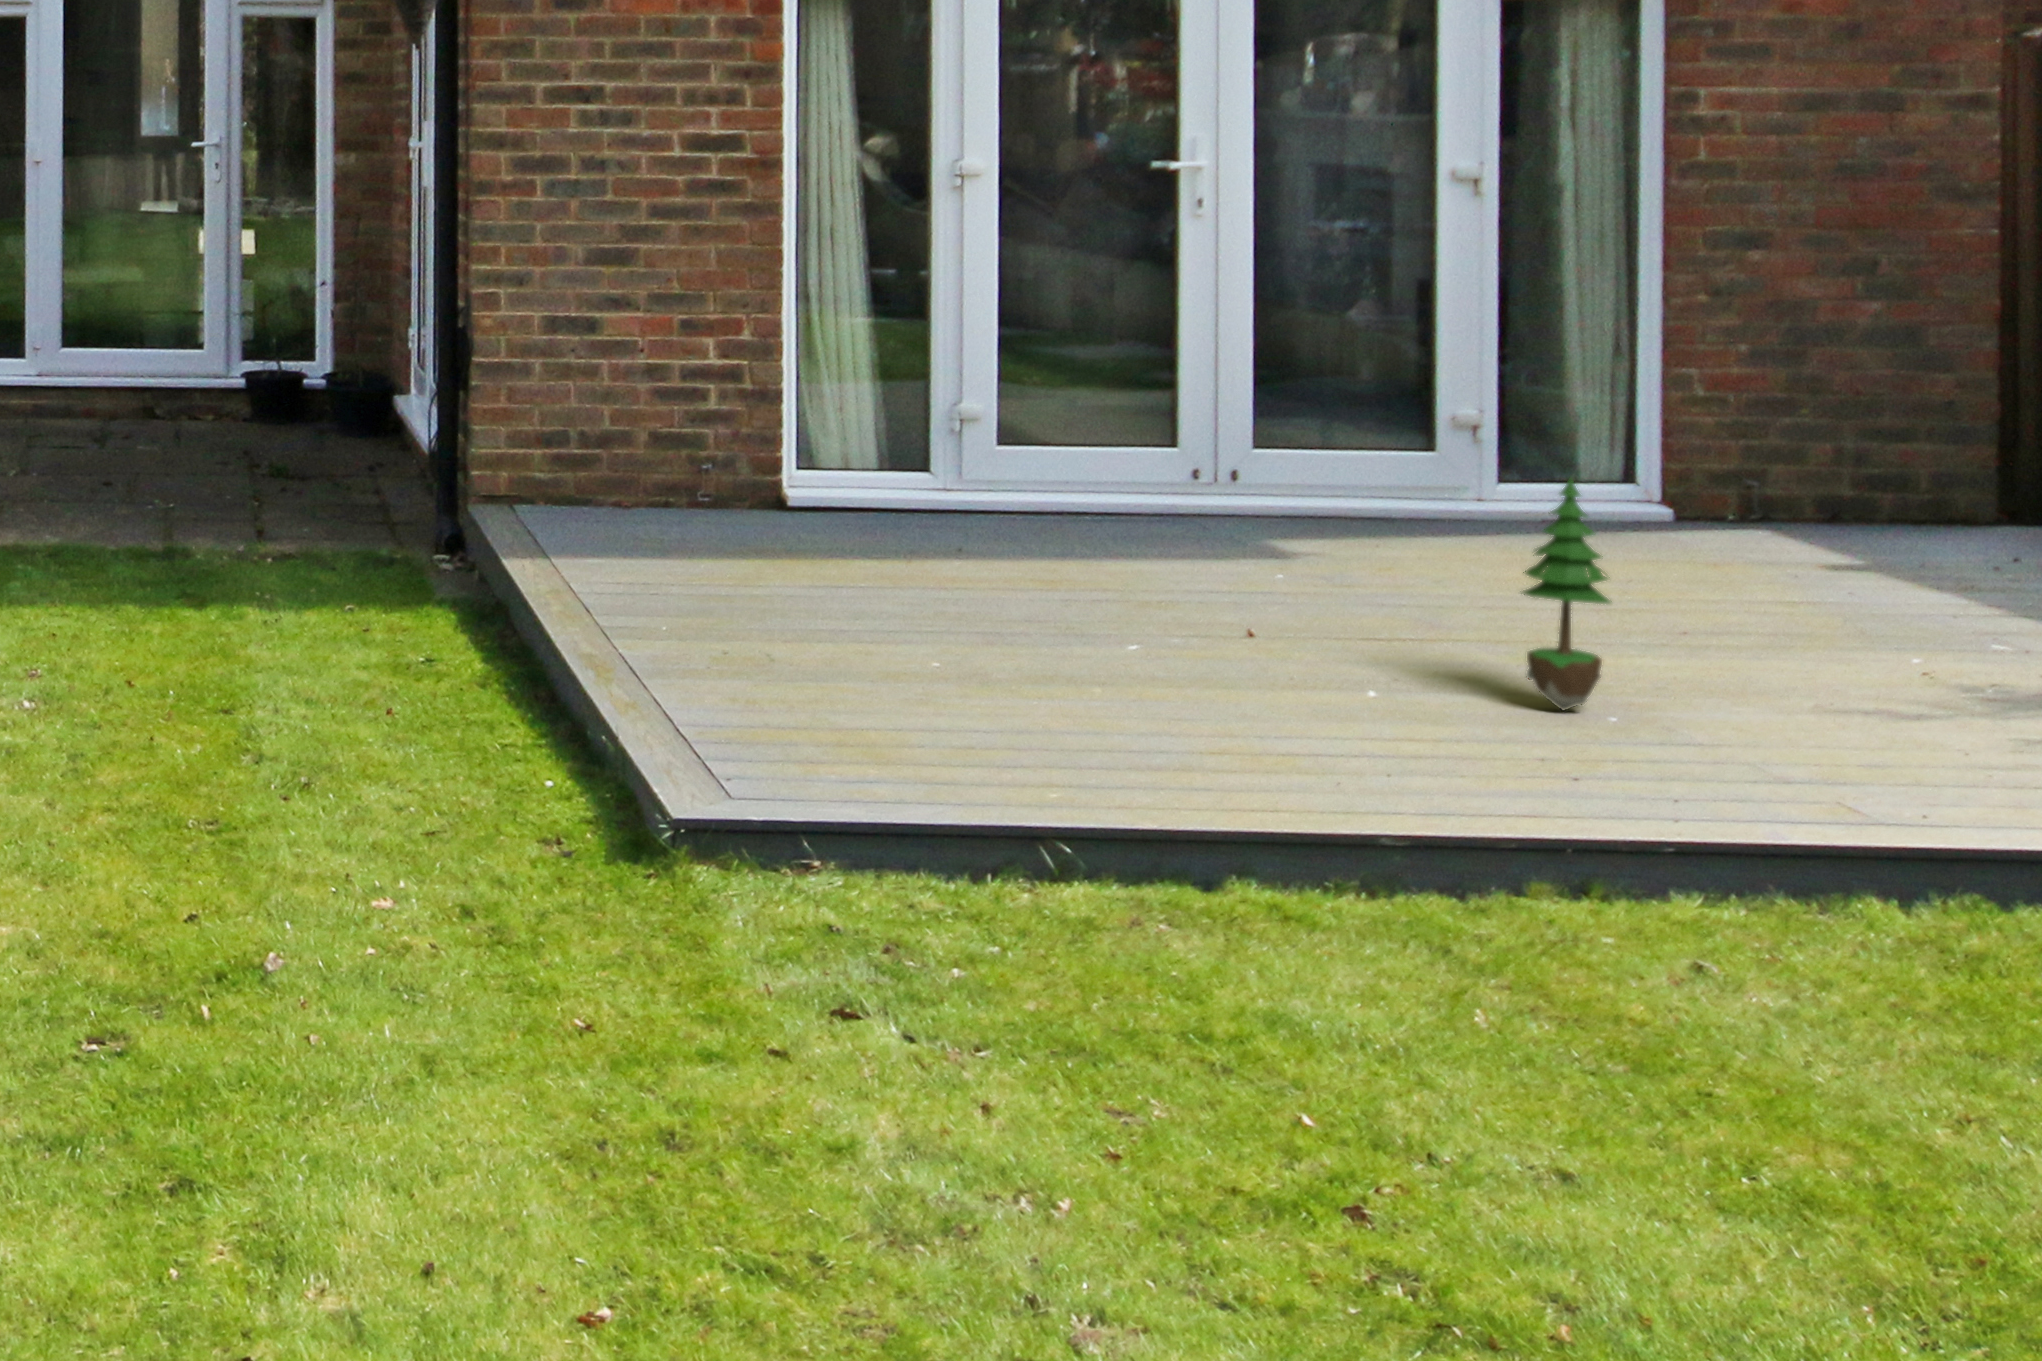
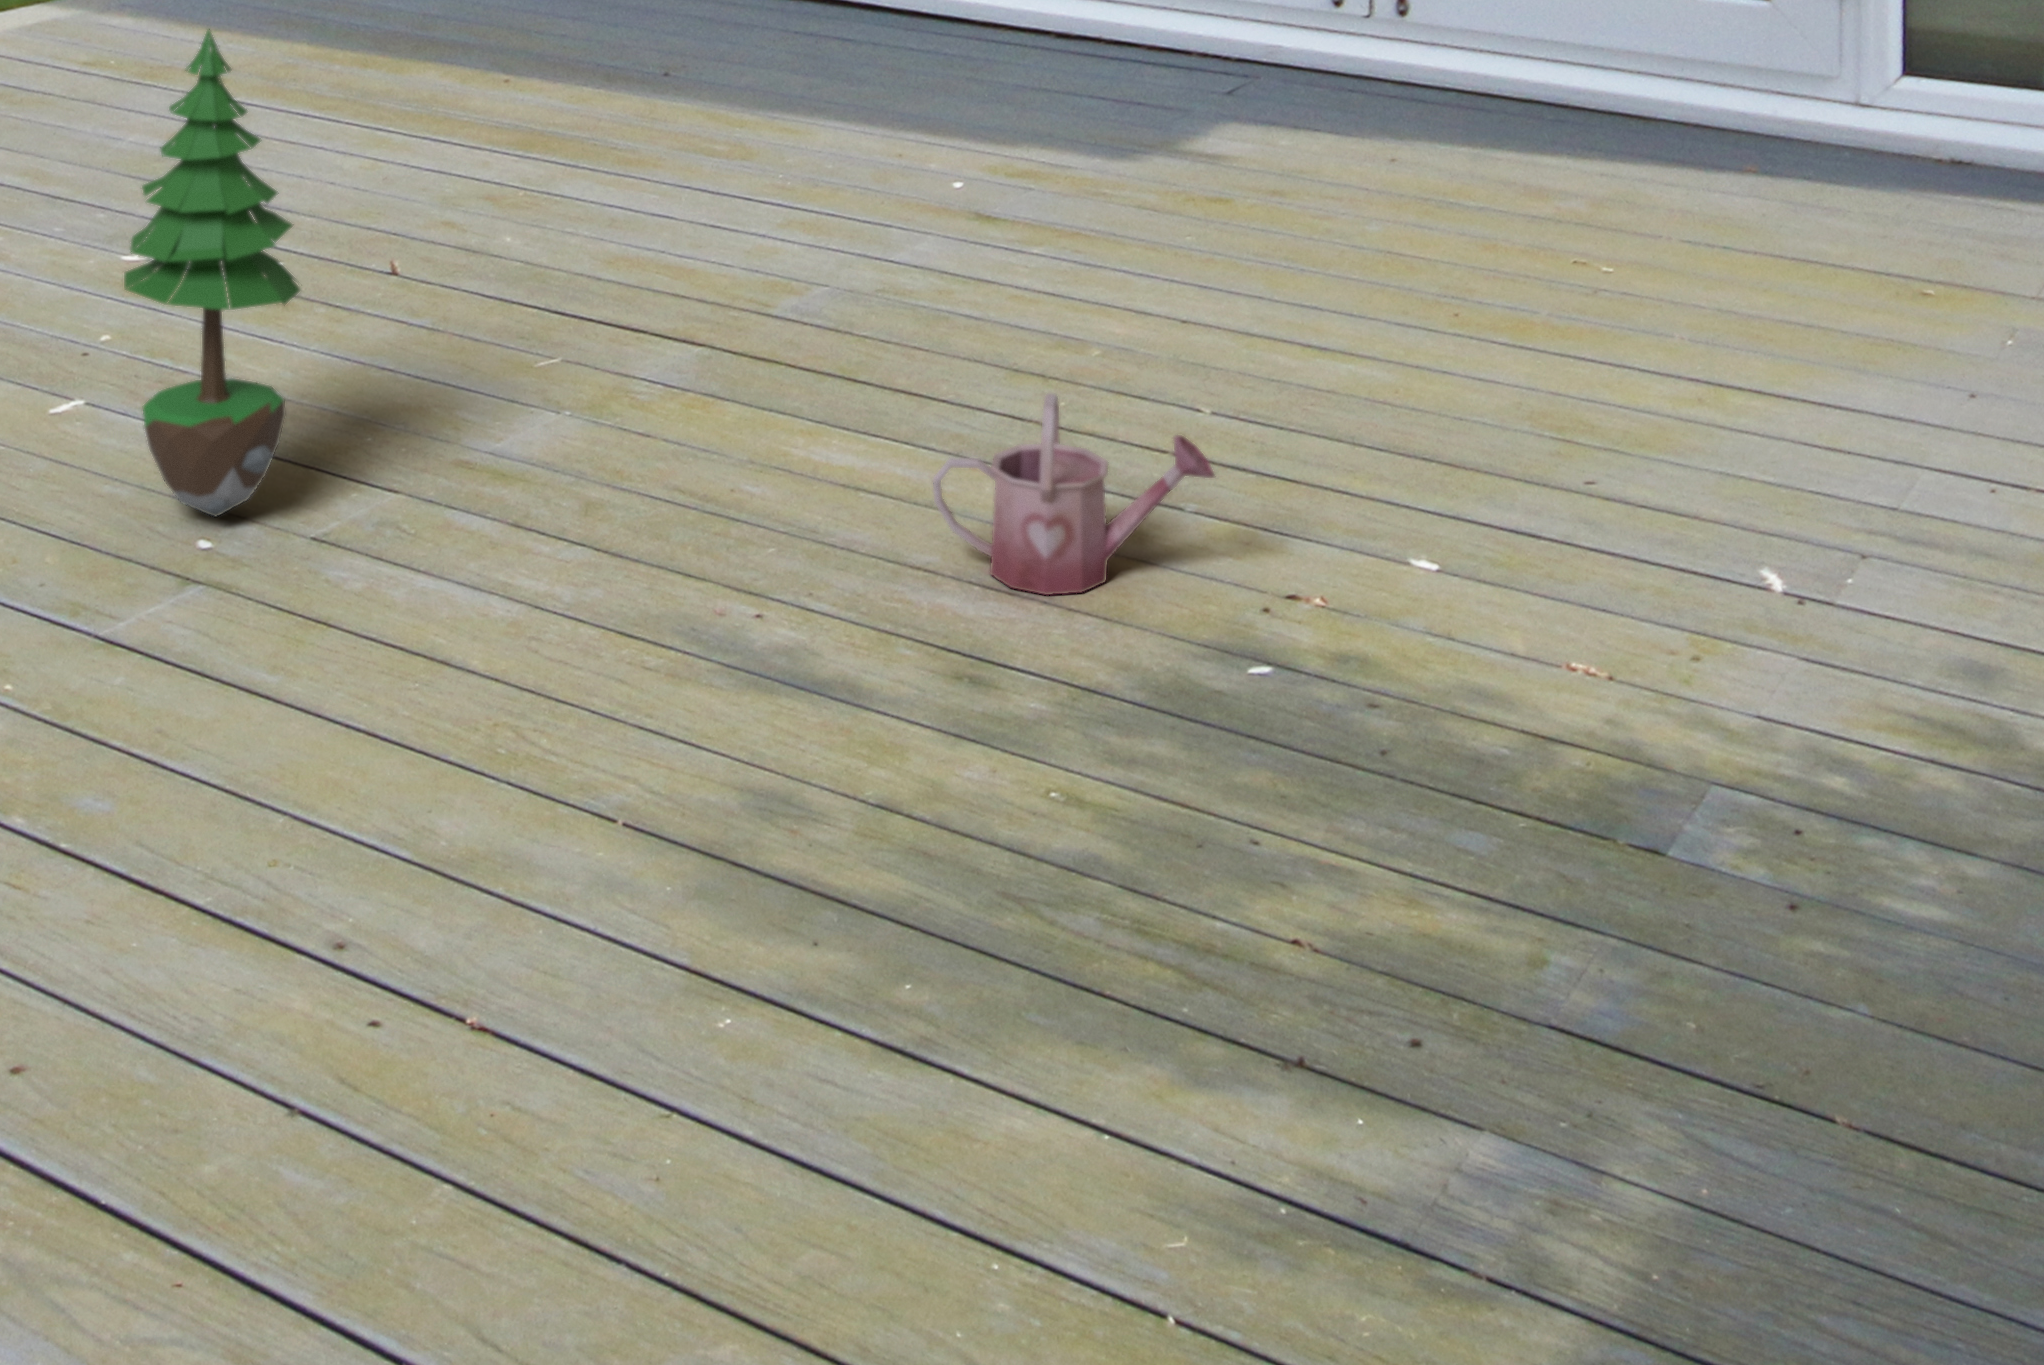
watering can: none [1818,606,1913,688] -> present [933,393,1215,595]

